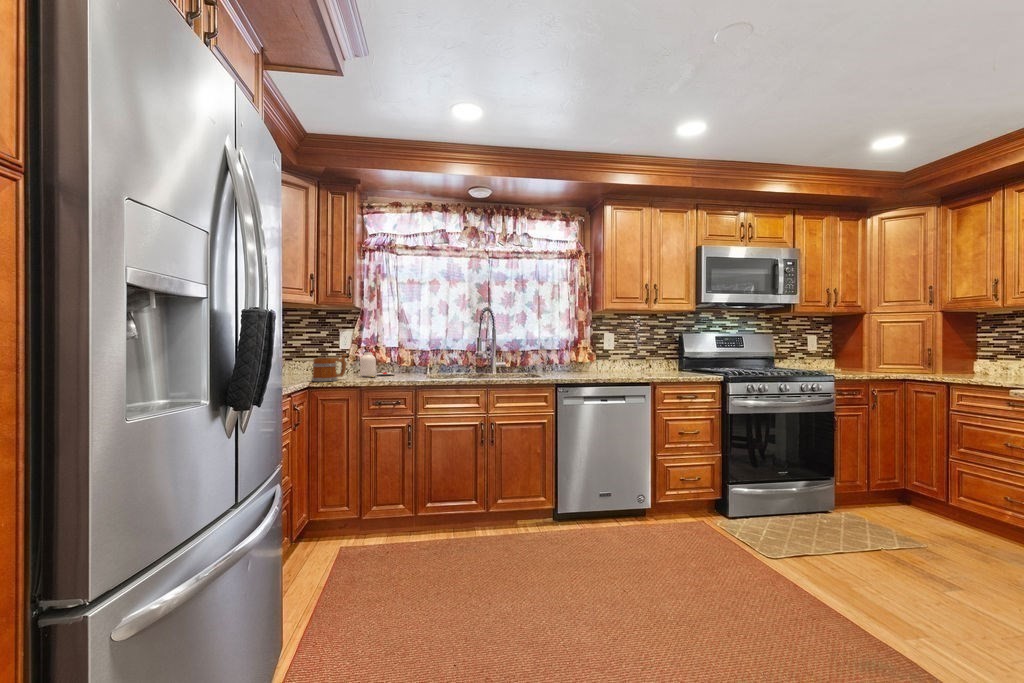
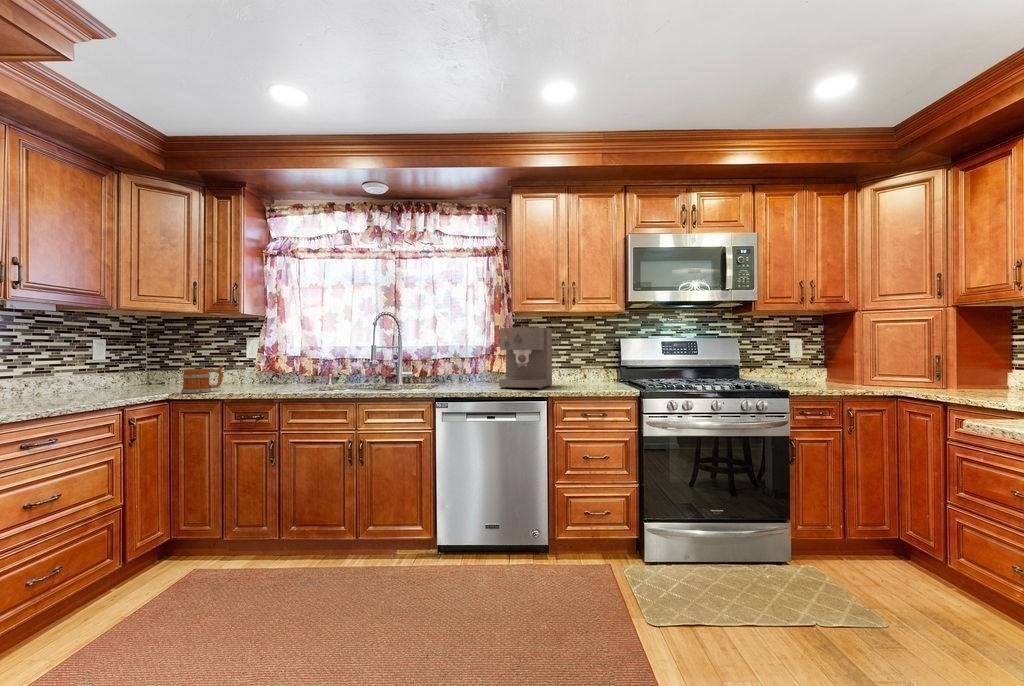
coffee maker: none [600,322,642,376] -> present [499,327,552,389]
jar: present [360,353,395,377] -> none [249,362,293,388]

